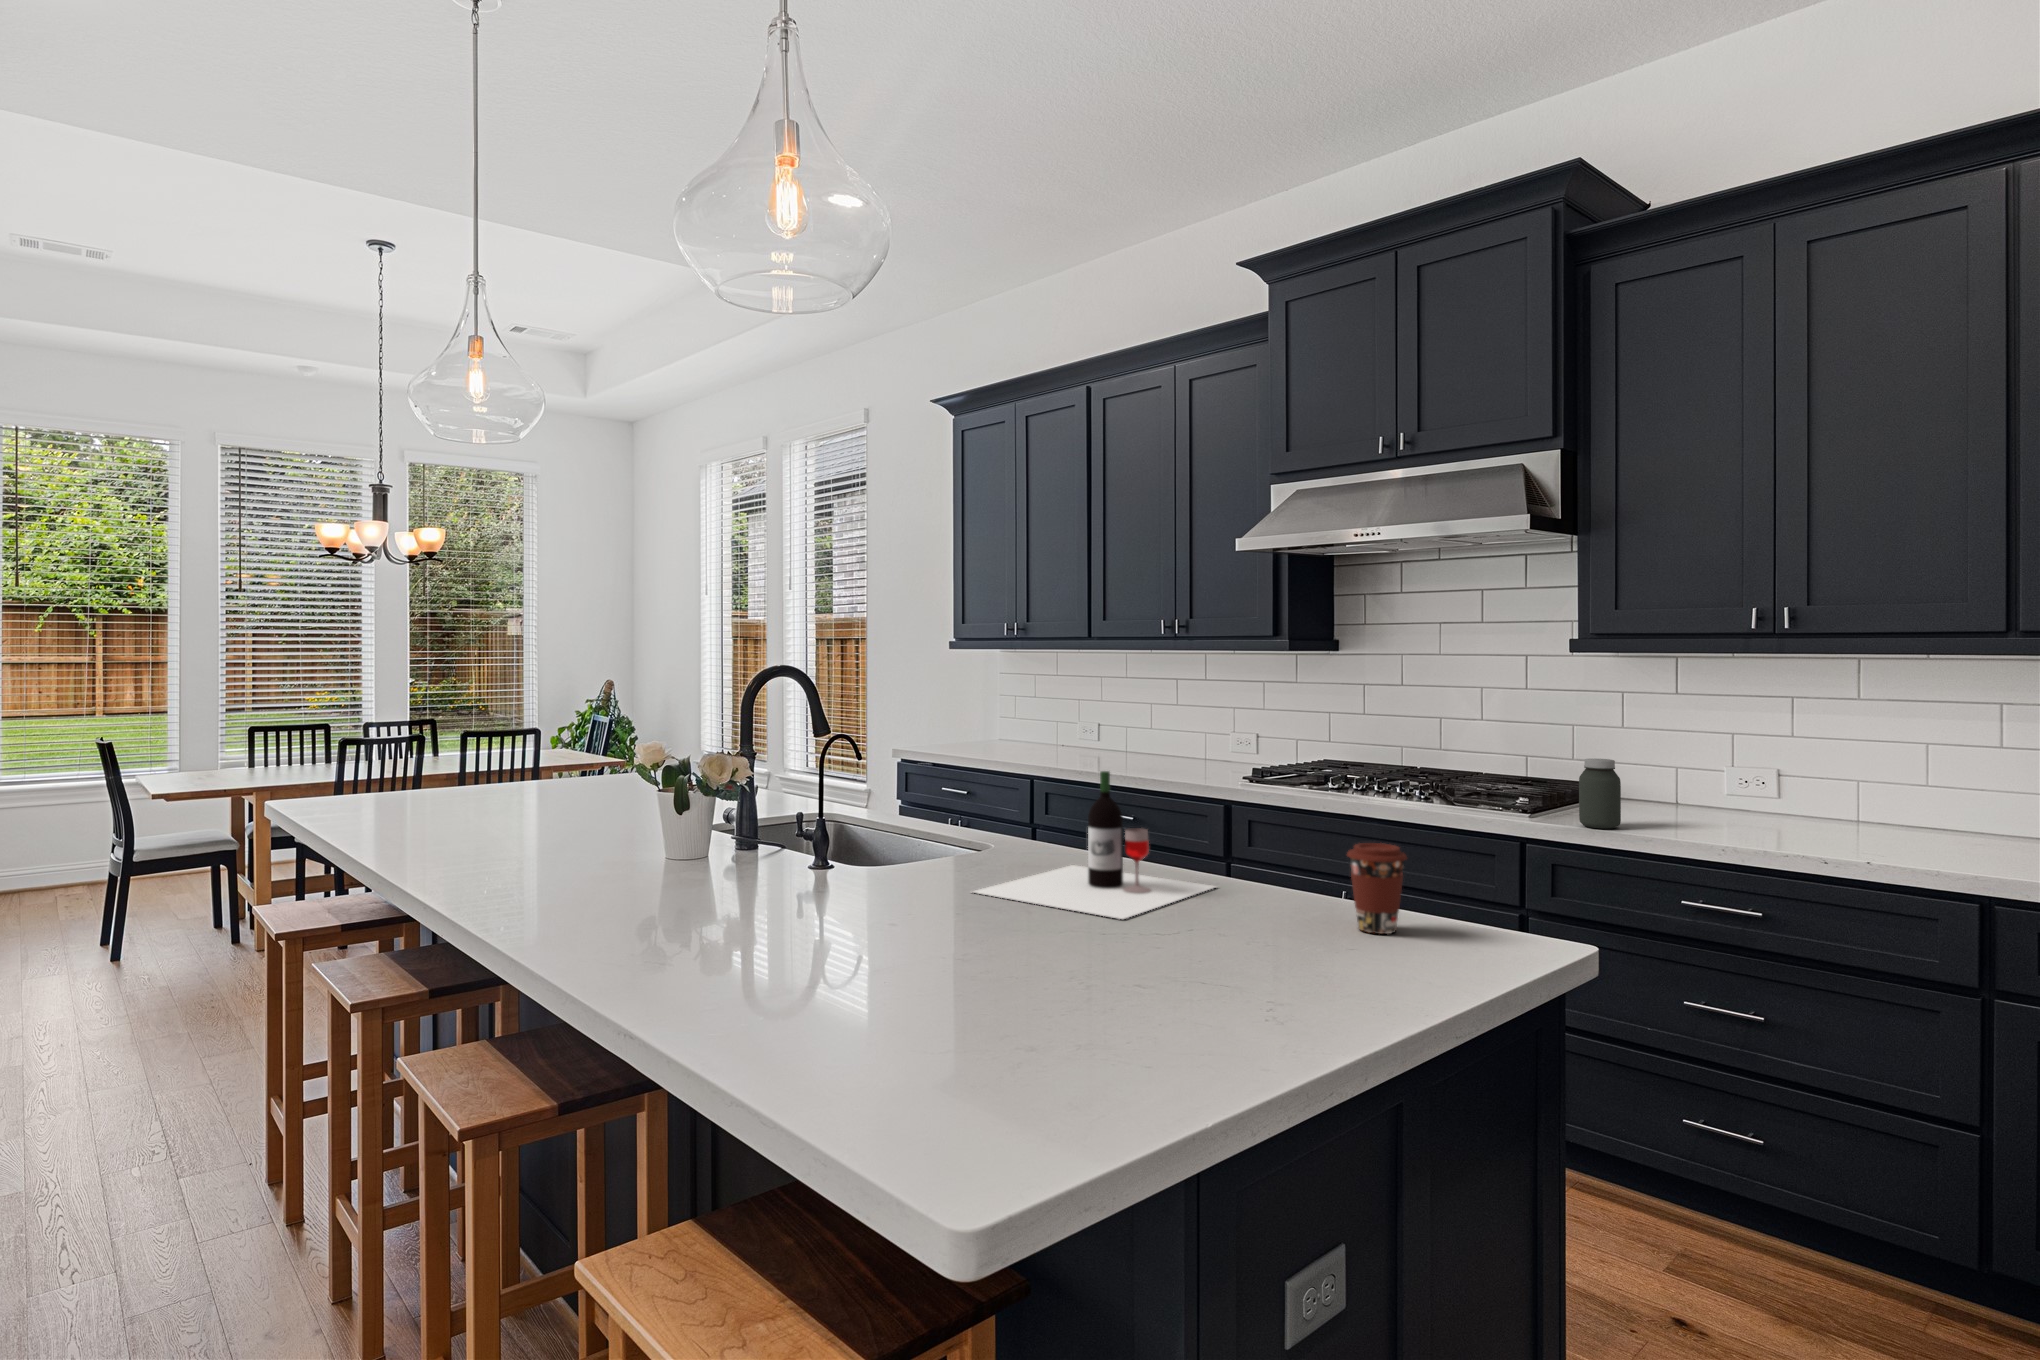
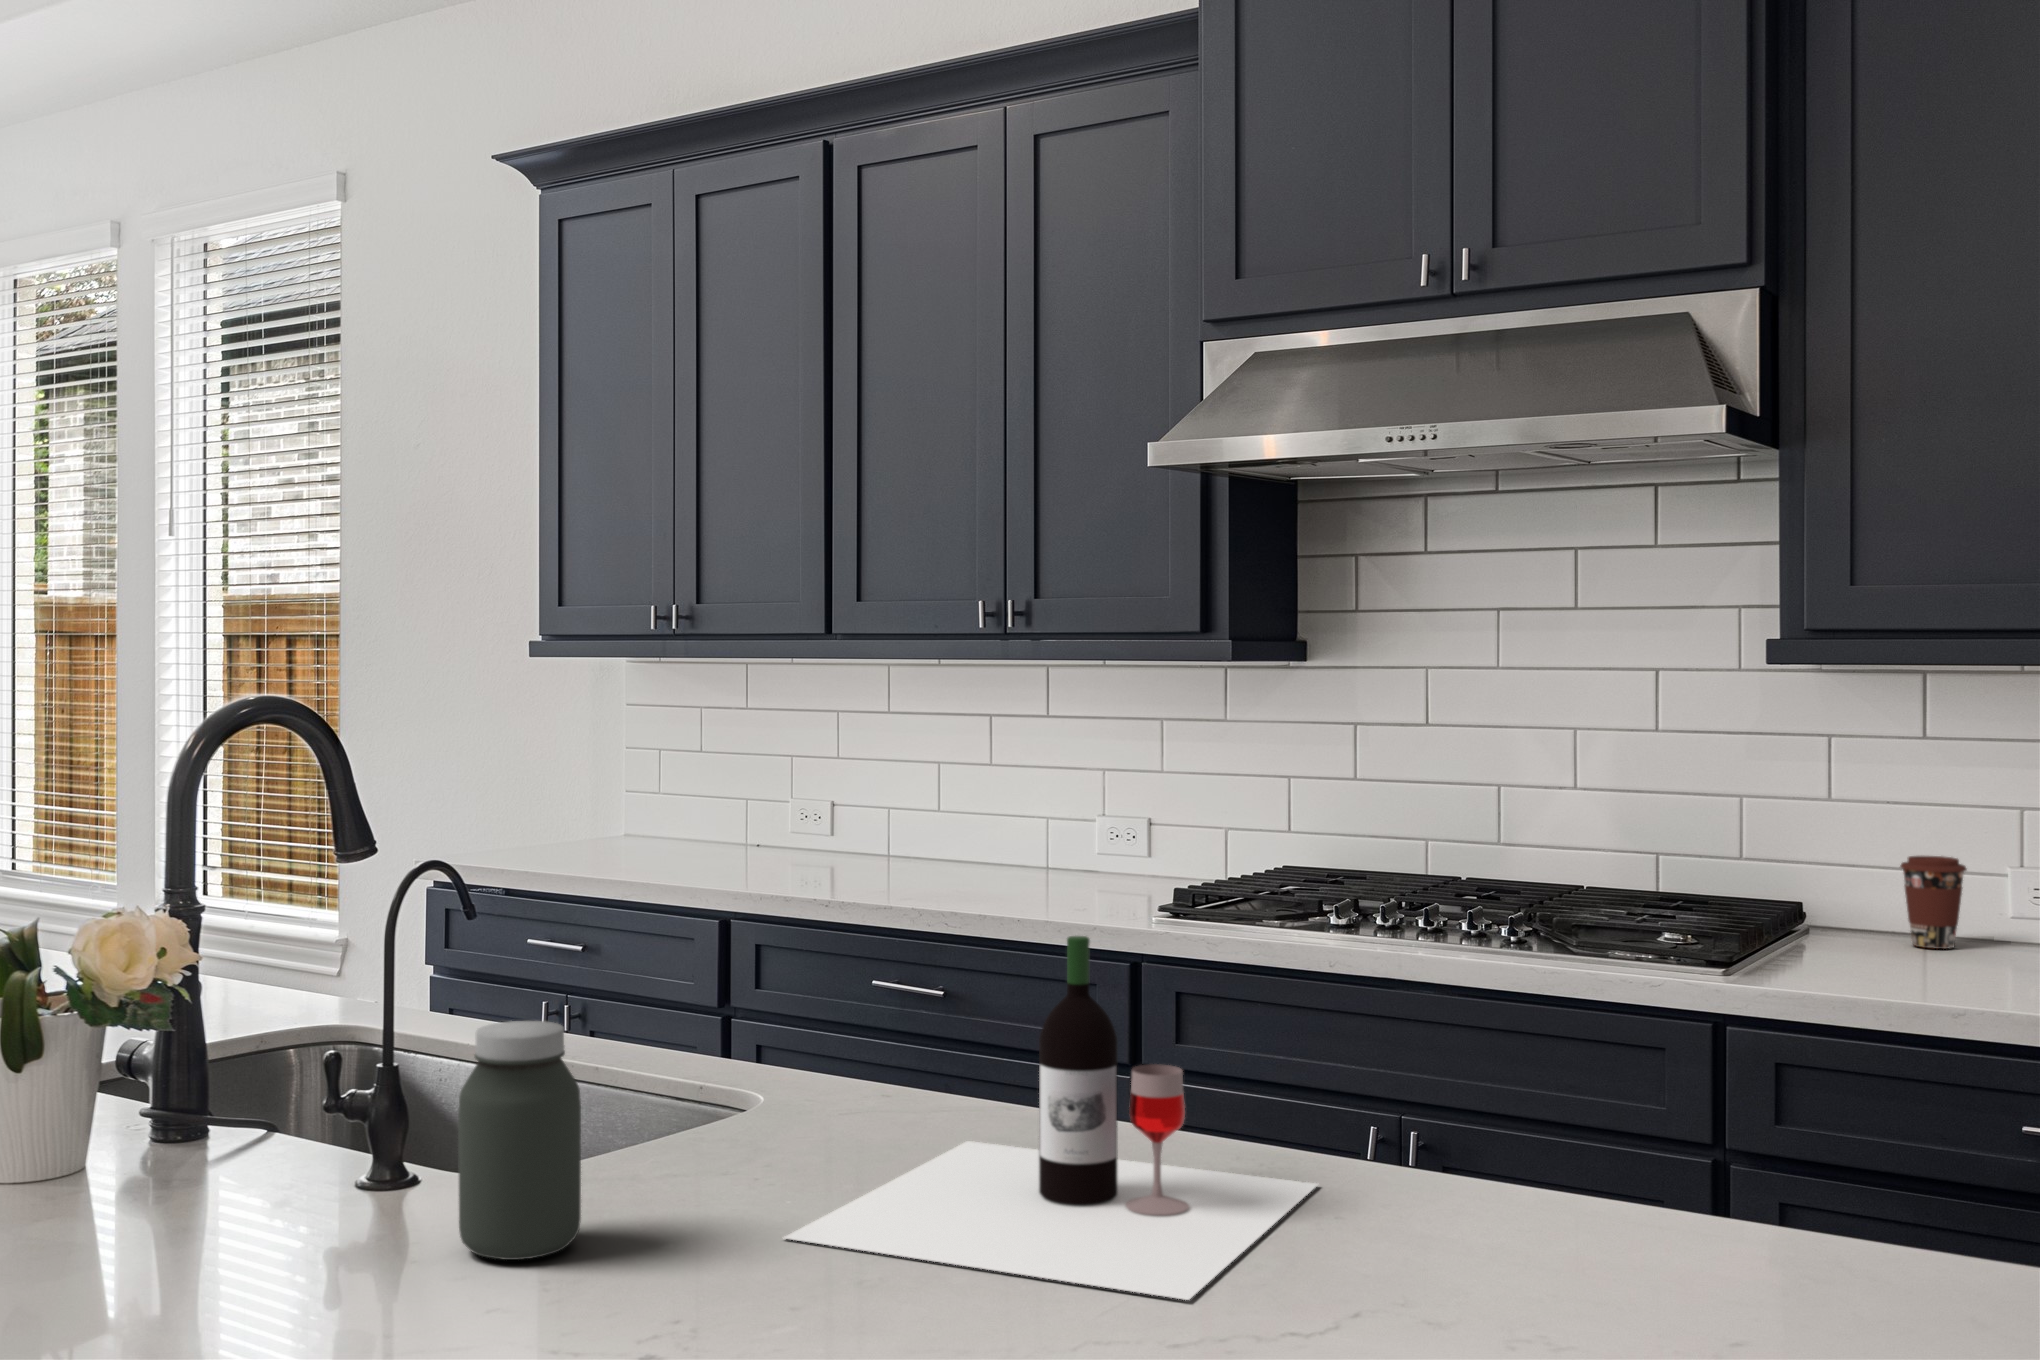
jar: present [1579,759,1621,829] -> present [458,1021,581,1260]
coffee cup: present [1347,843,1407,934] -> present [1900,856,1967,949]

